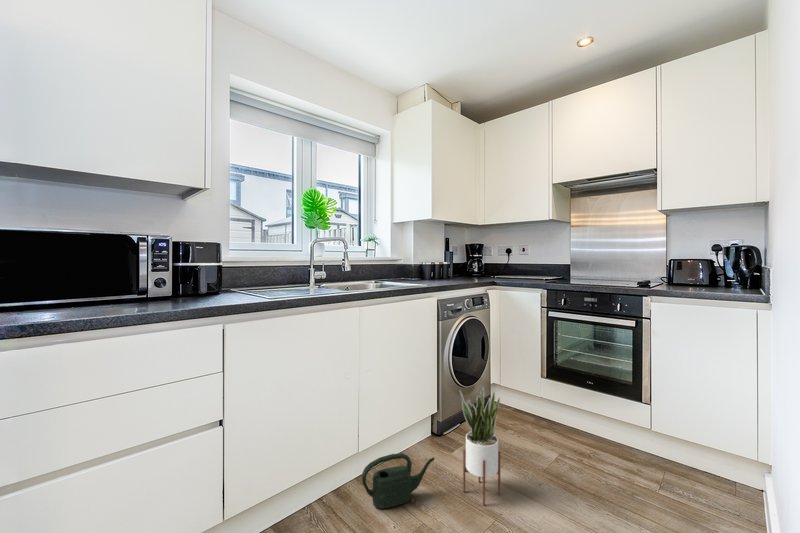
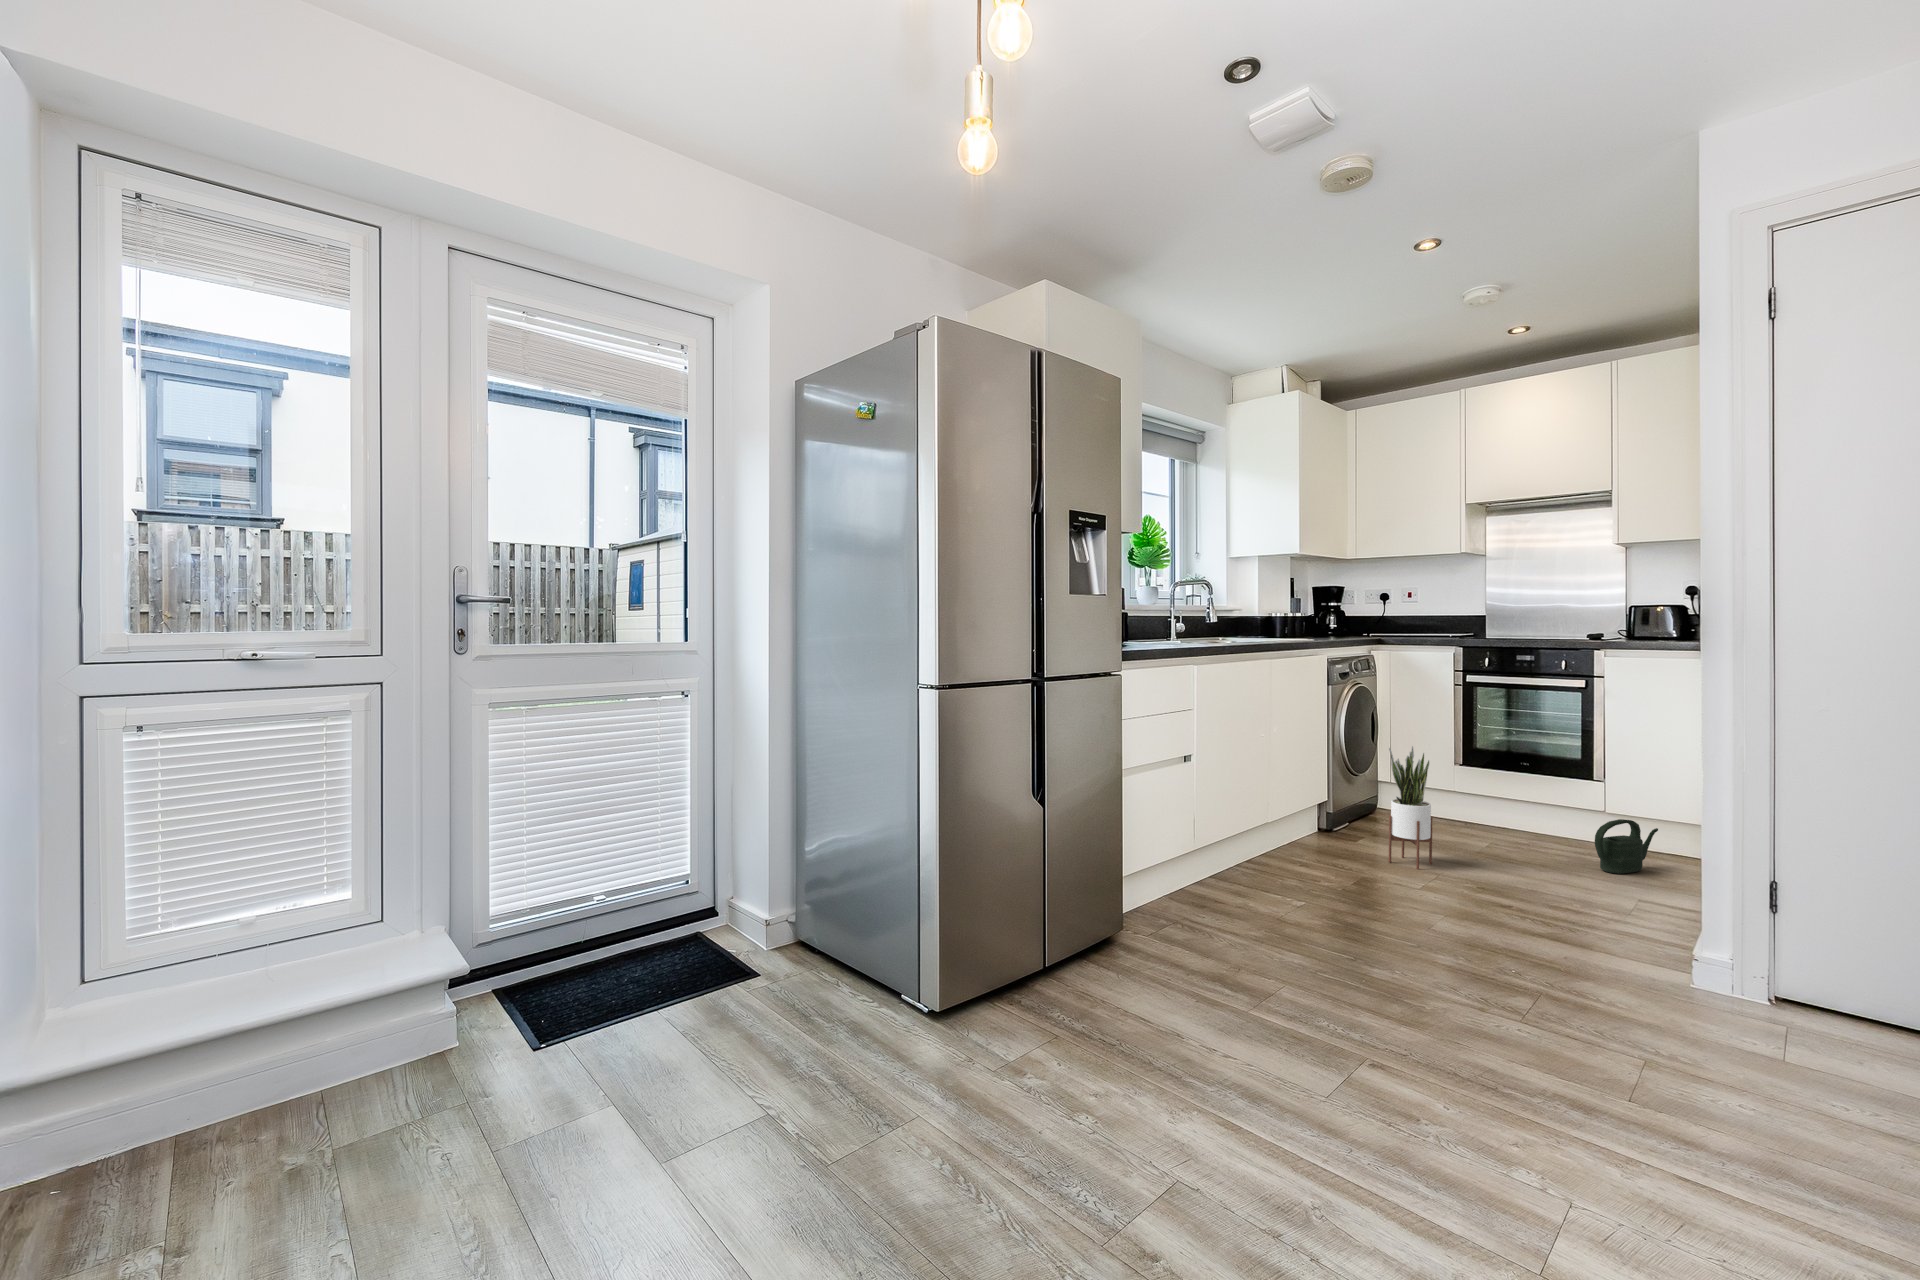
watering can: present [362,453,434,509] -> present [1595,819,1658,874]

